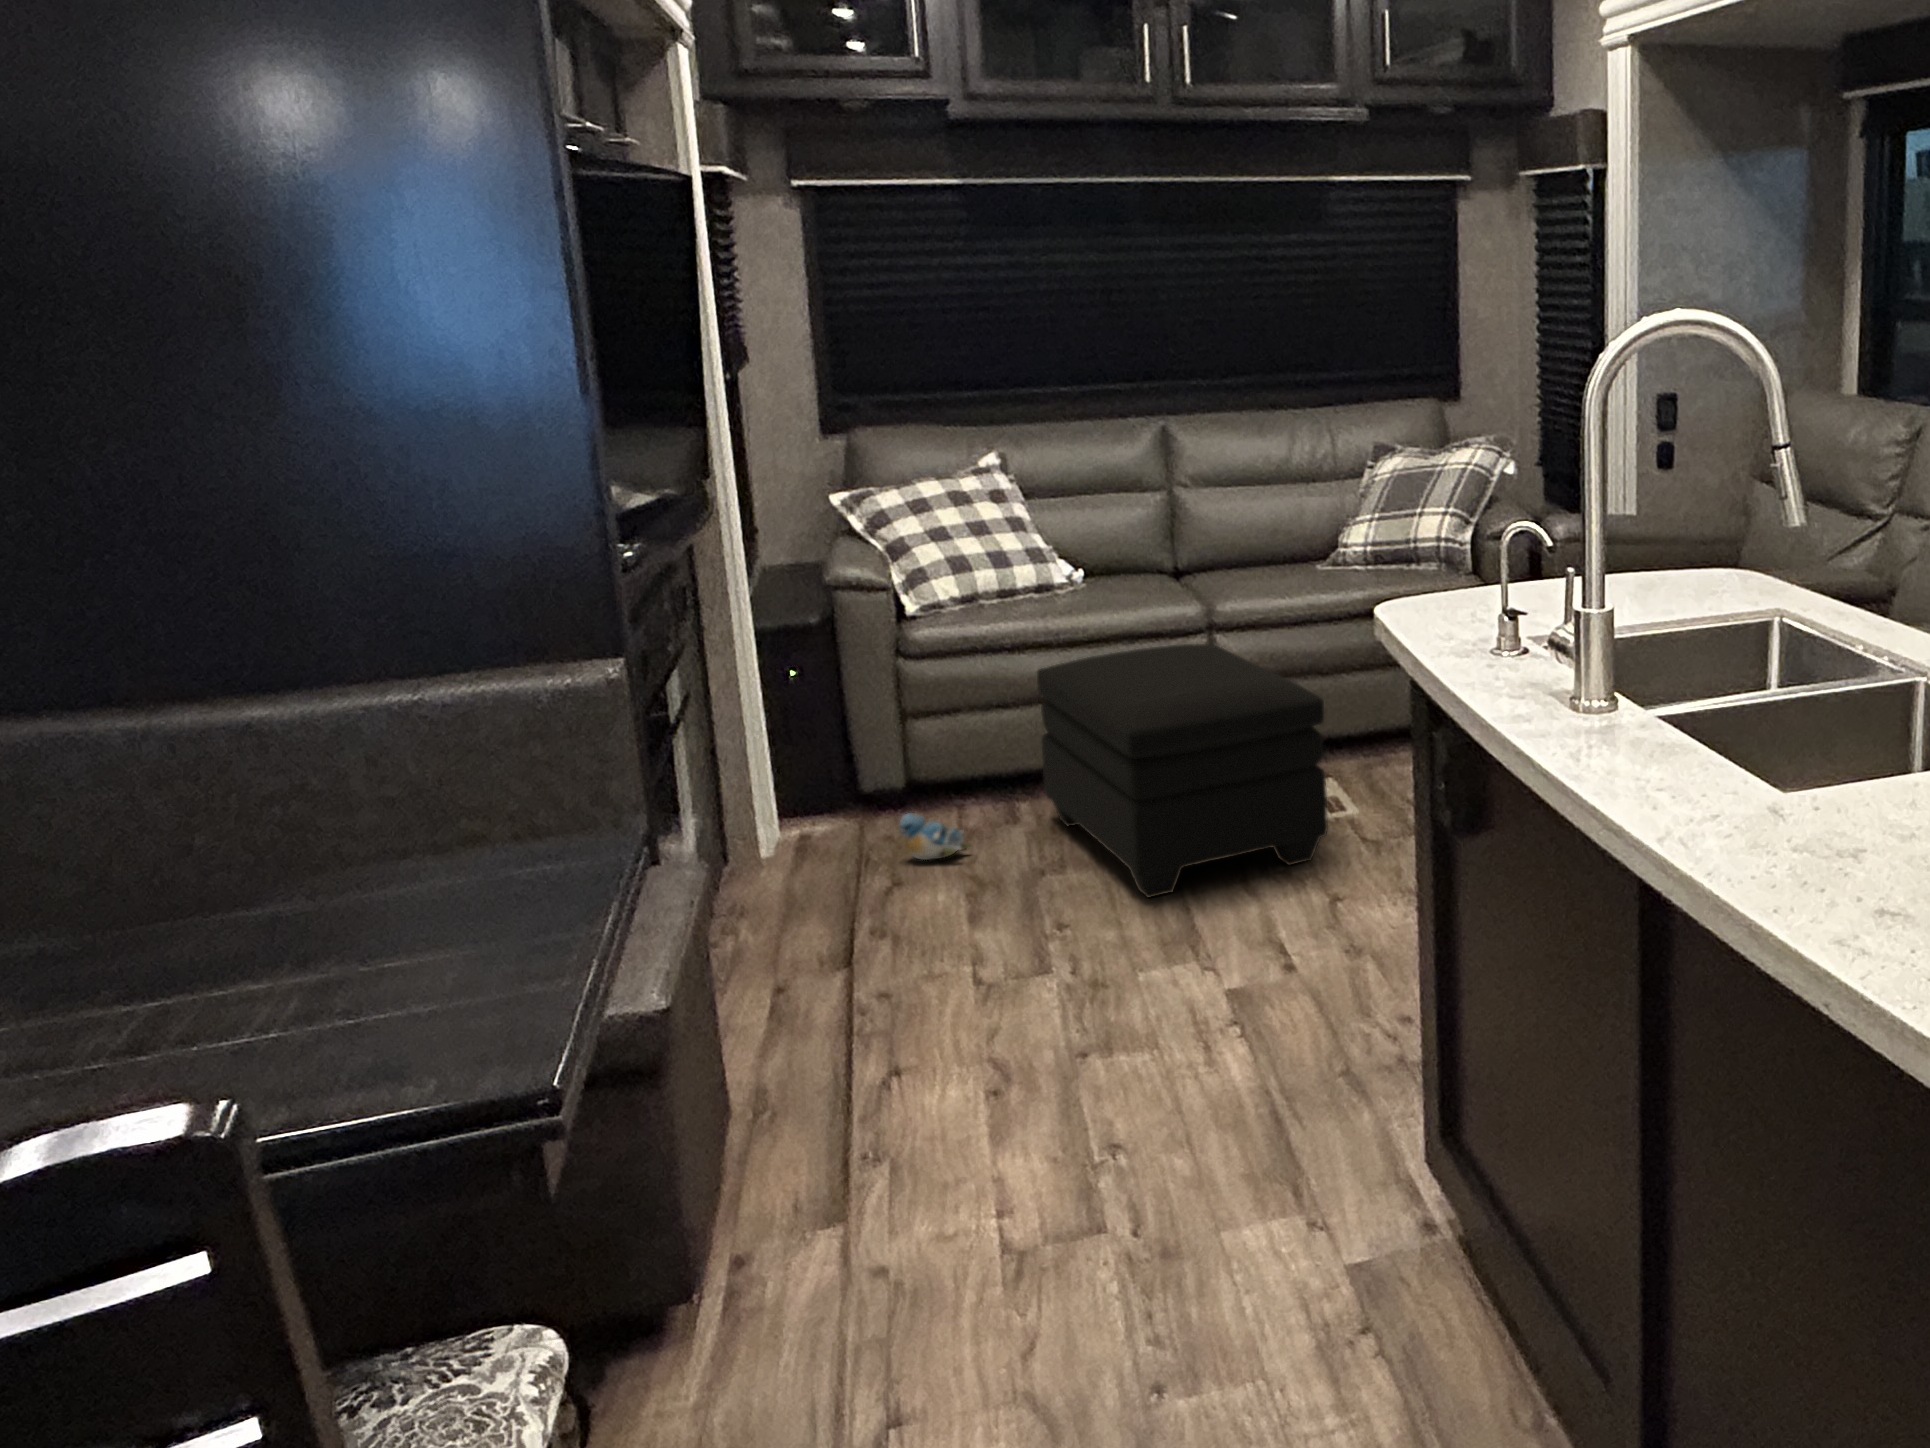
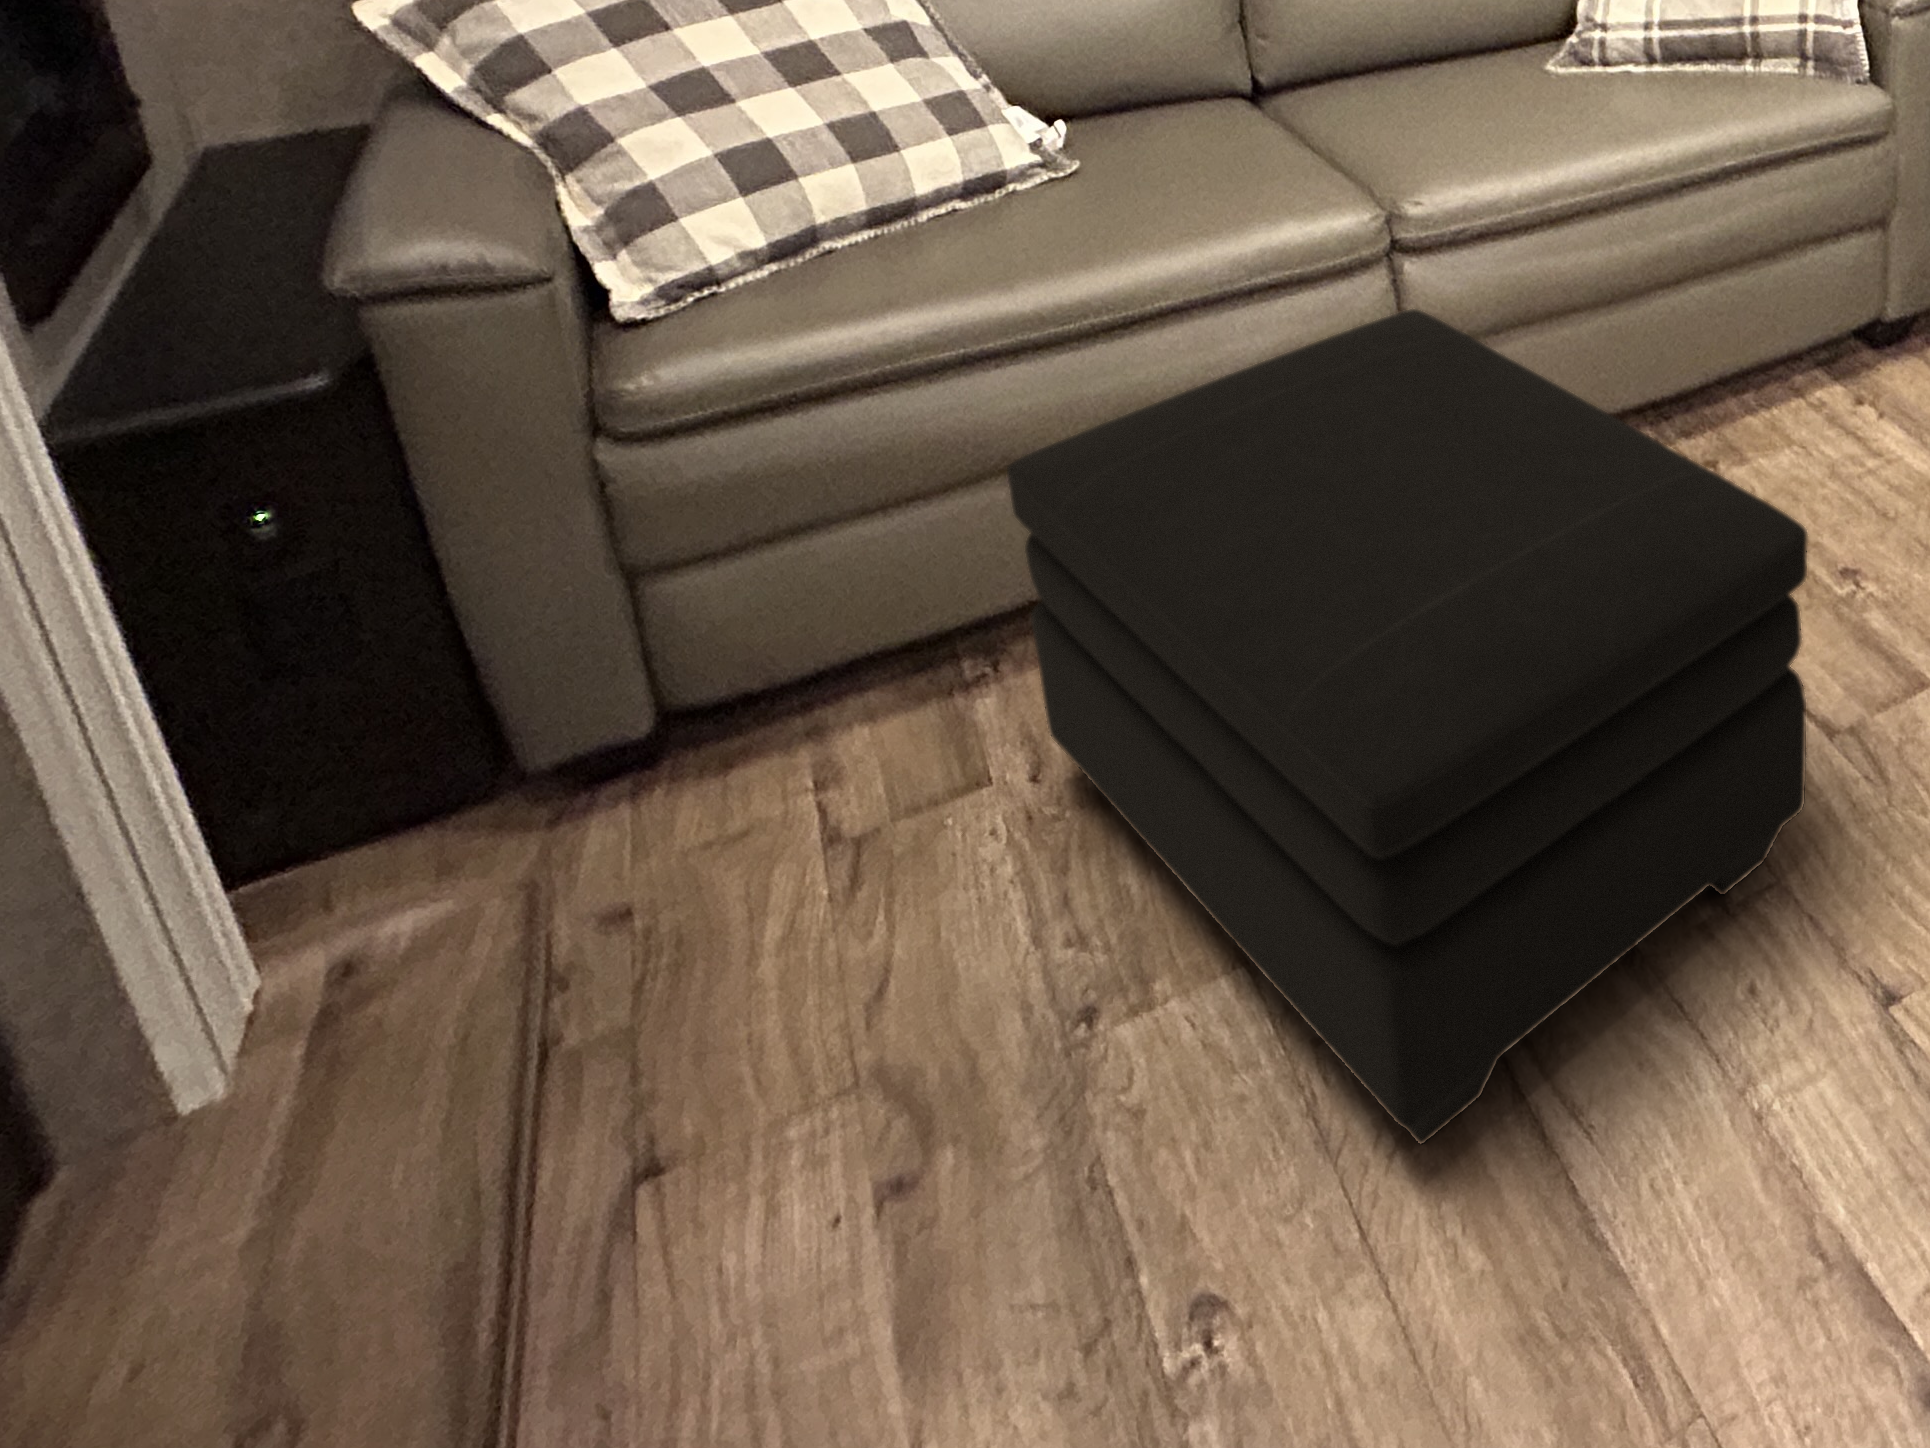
plush toy: present [897,813,971,860] -> none [620,931,867,1071]

